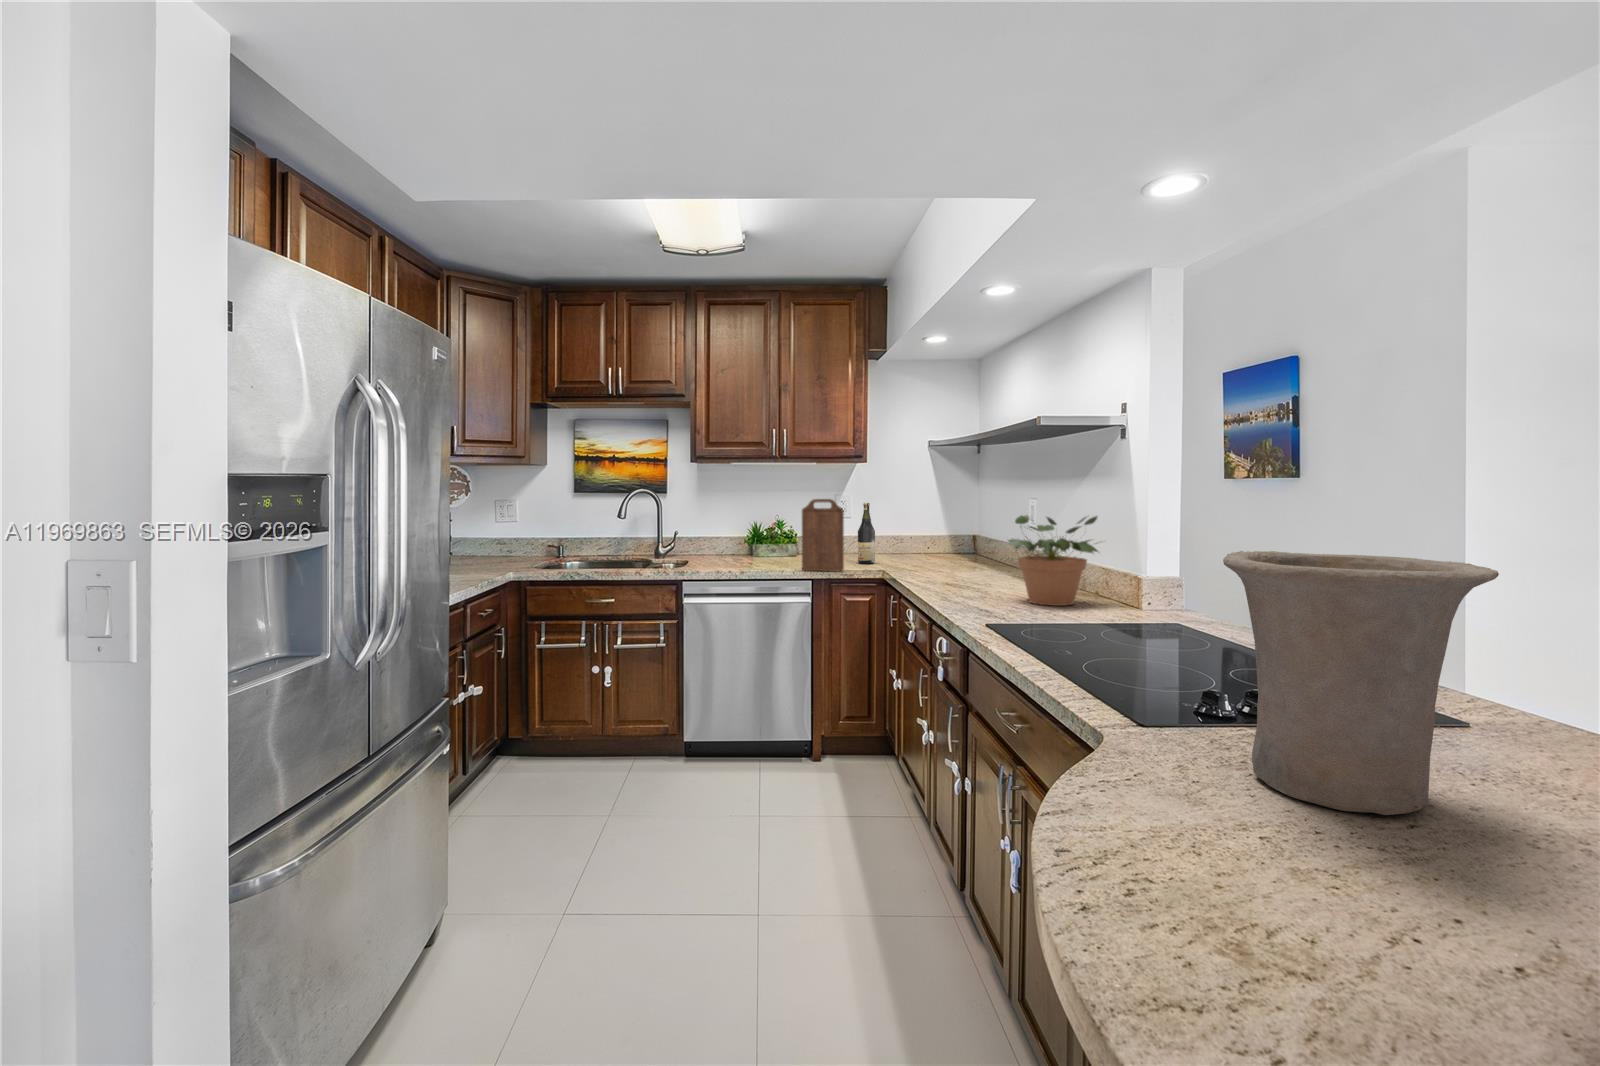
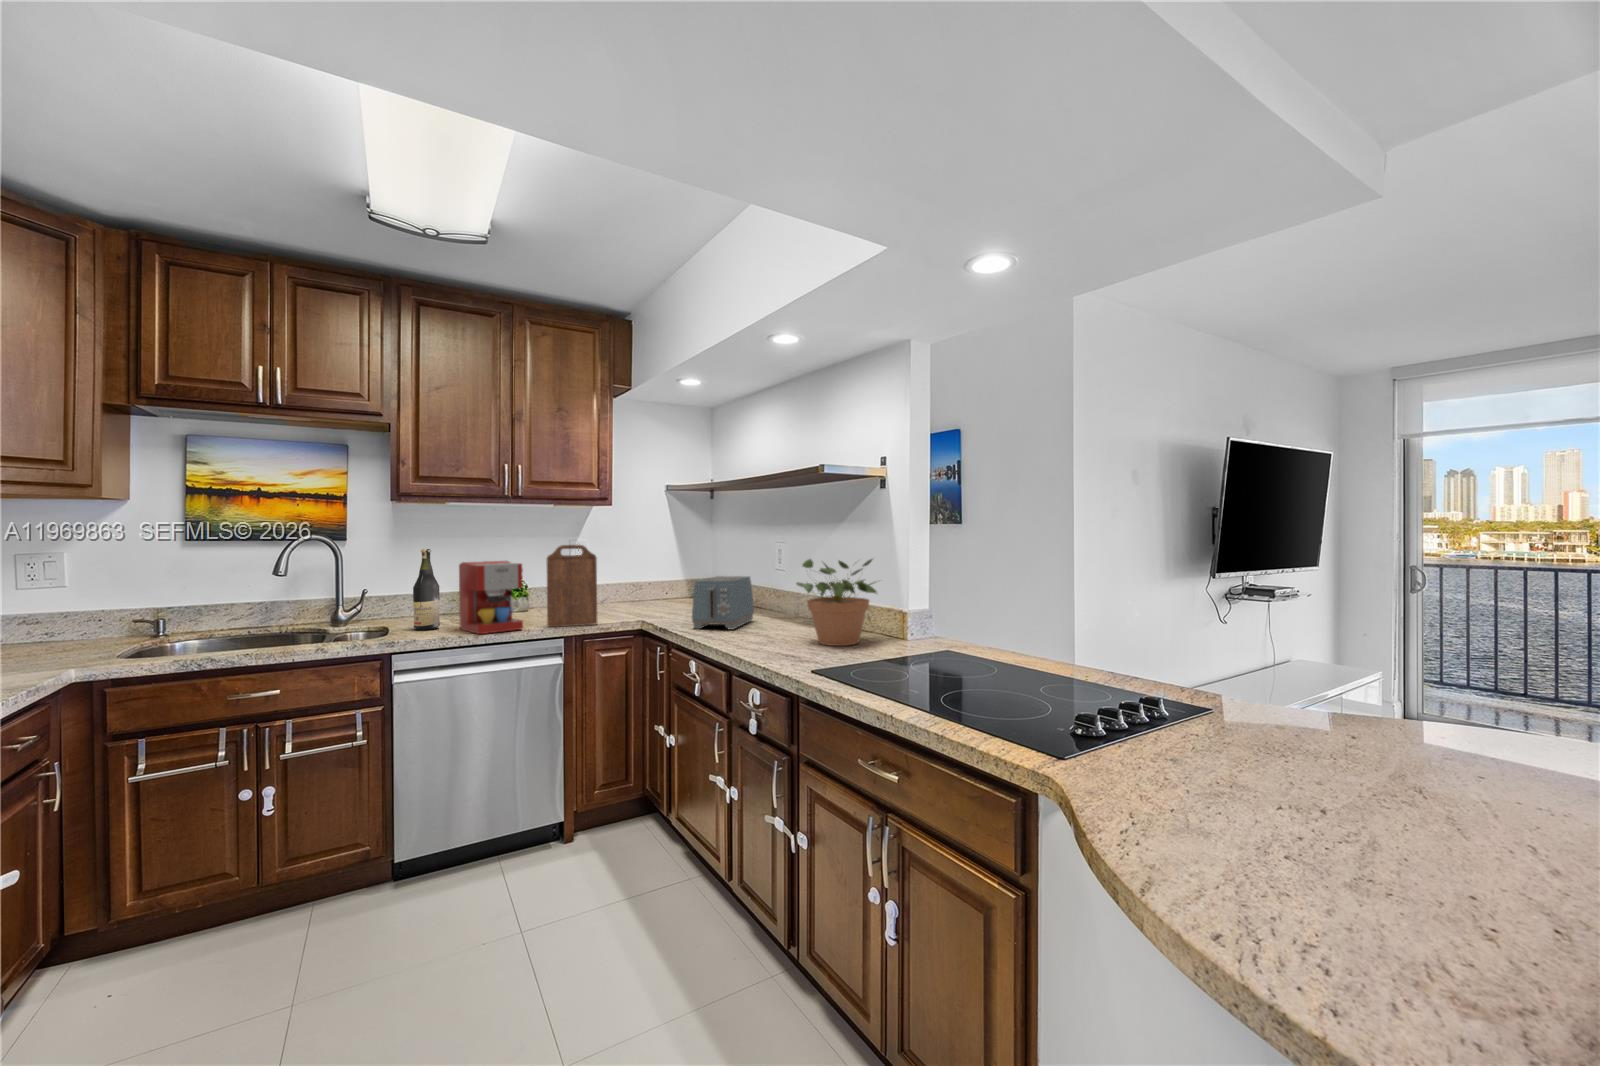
wine bottle: present [858,503,875,564] -> present [413,549,440,630]
coffee maker: none [737,512,783,572] -> present [459,561,523,634]
toaster: none [921,533,993,584] -> present [692,576,754,629]
vase: present [1223,551,1499,815] -> none [1220,600,1473,848]

